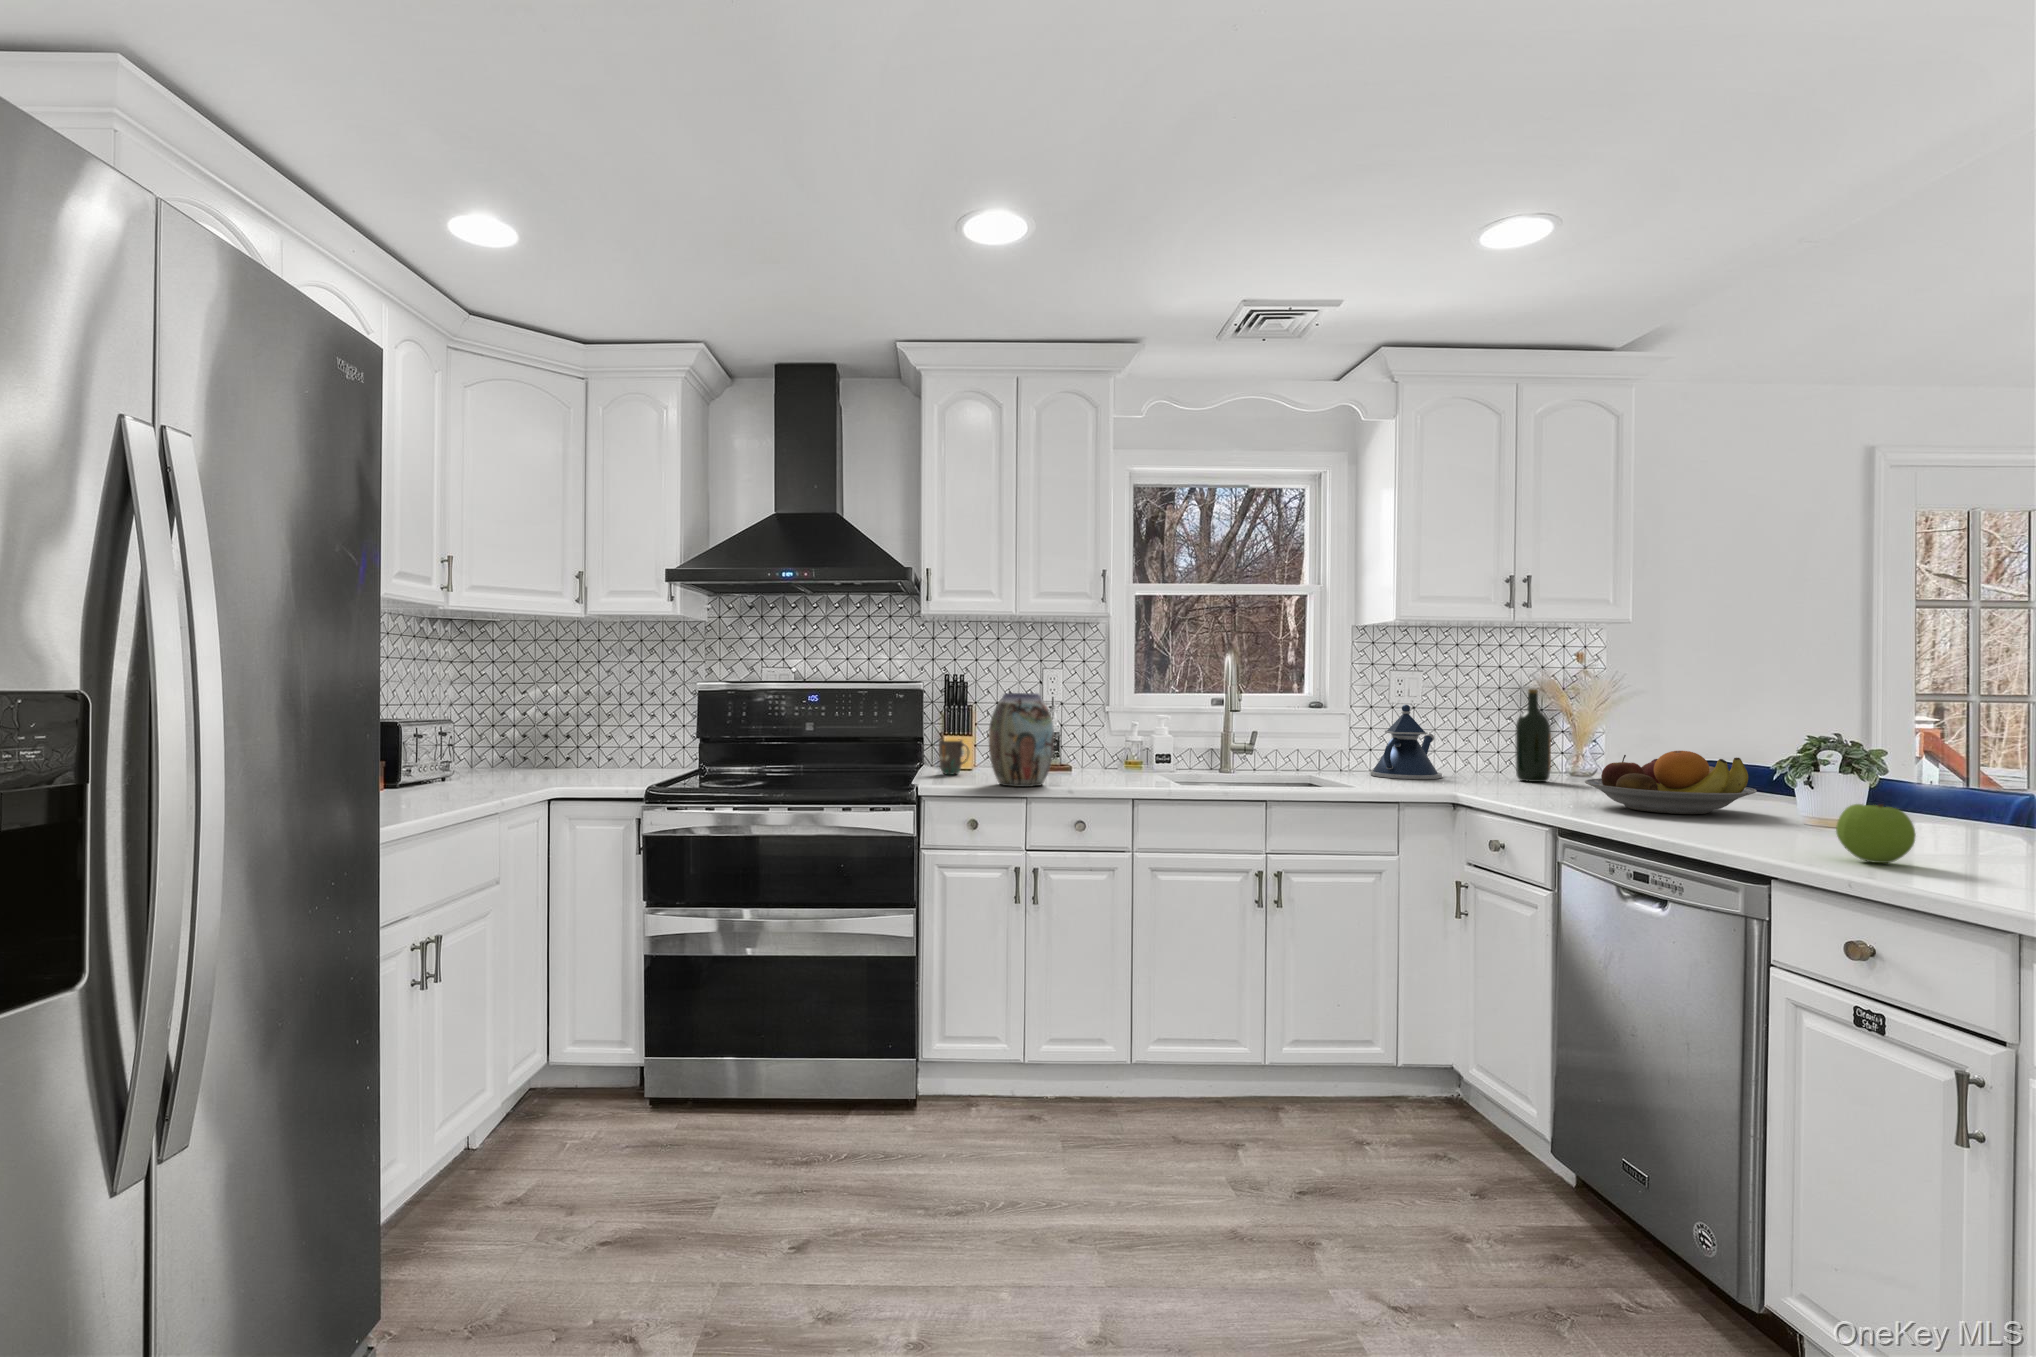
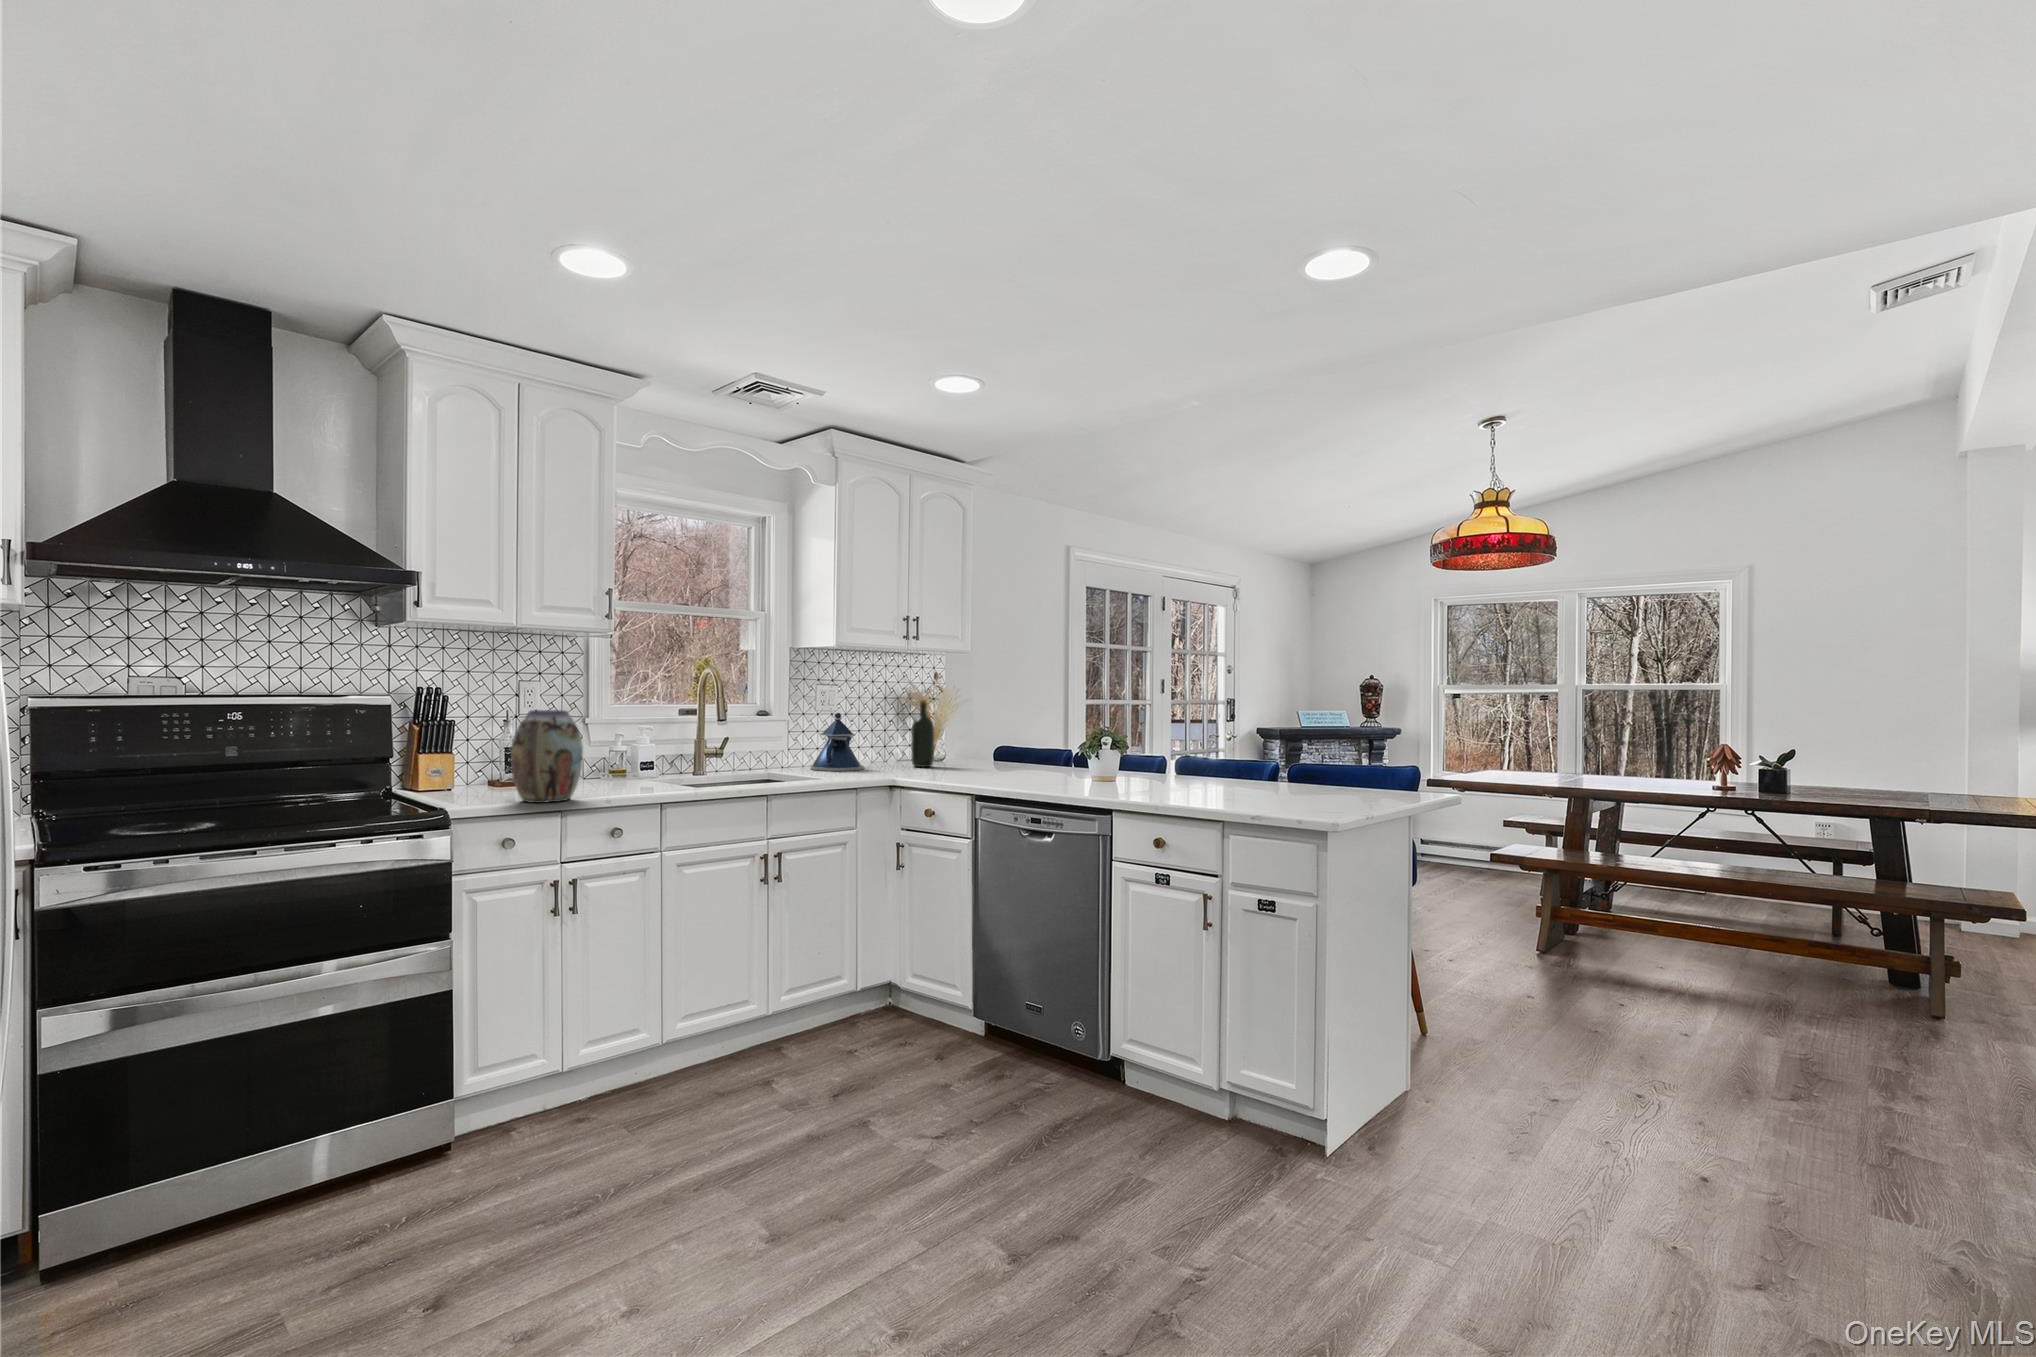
mug: present [939,740,969,775] -> none [414,759,456,797]
fruit bowl: present [1585,751,1757,814] -> none [984,743,1074,782]
apple: present [1836,804,1916,863] -> none [1141,769,1172,800]

